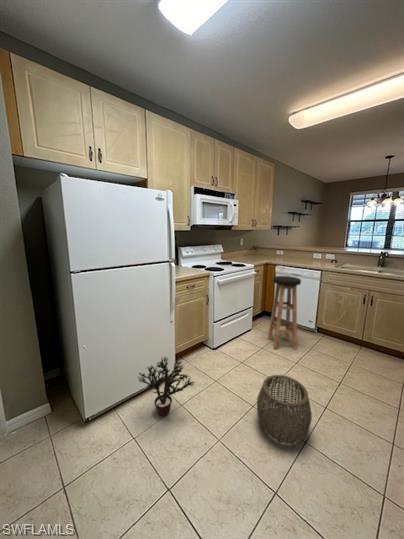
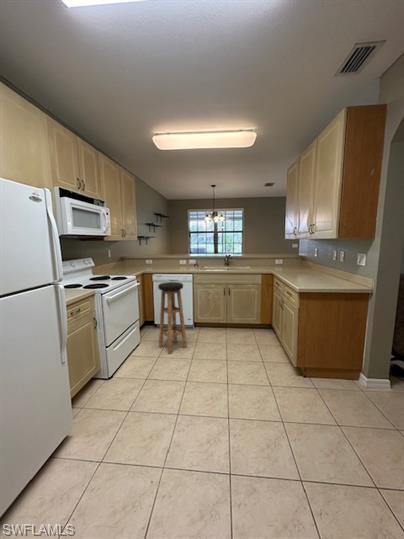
potted plant: present [138,357,194,416] -> none [36,401,124,488]
woven basket: present [257,375,312,445] -> none [185,369,232,430]

